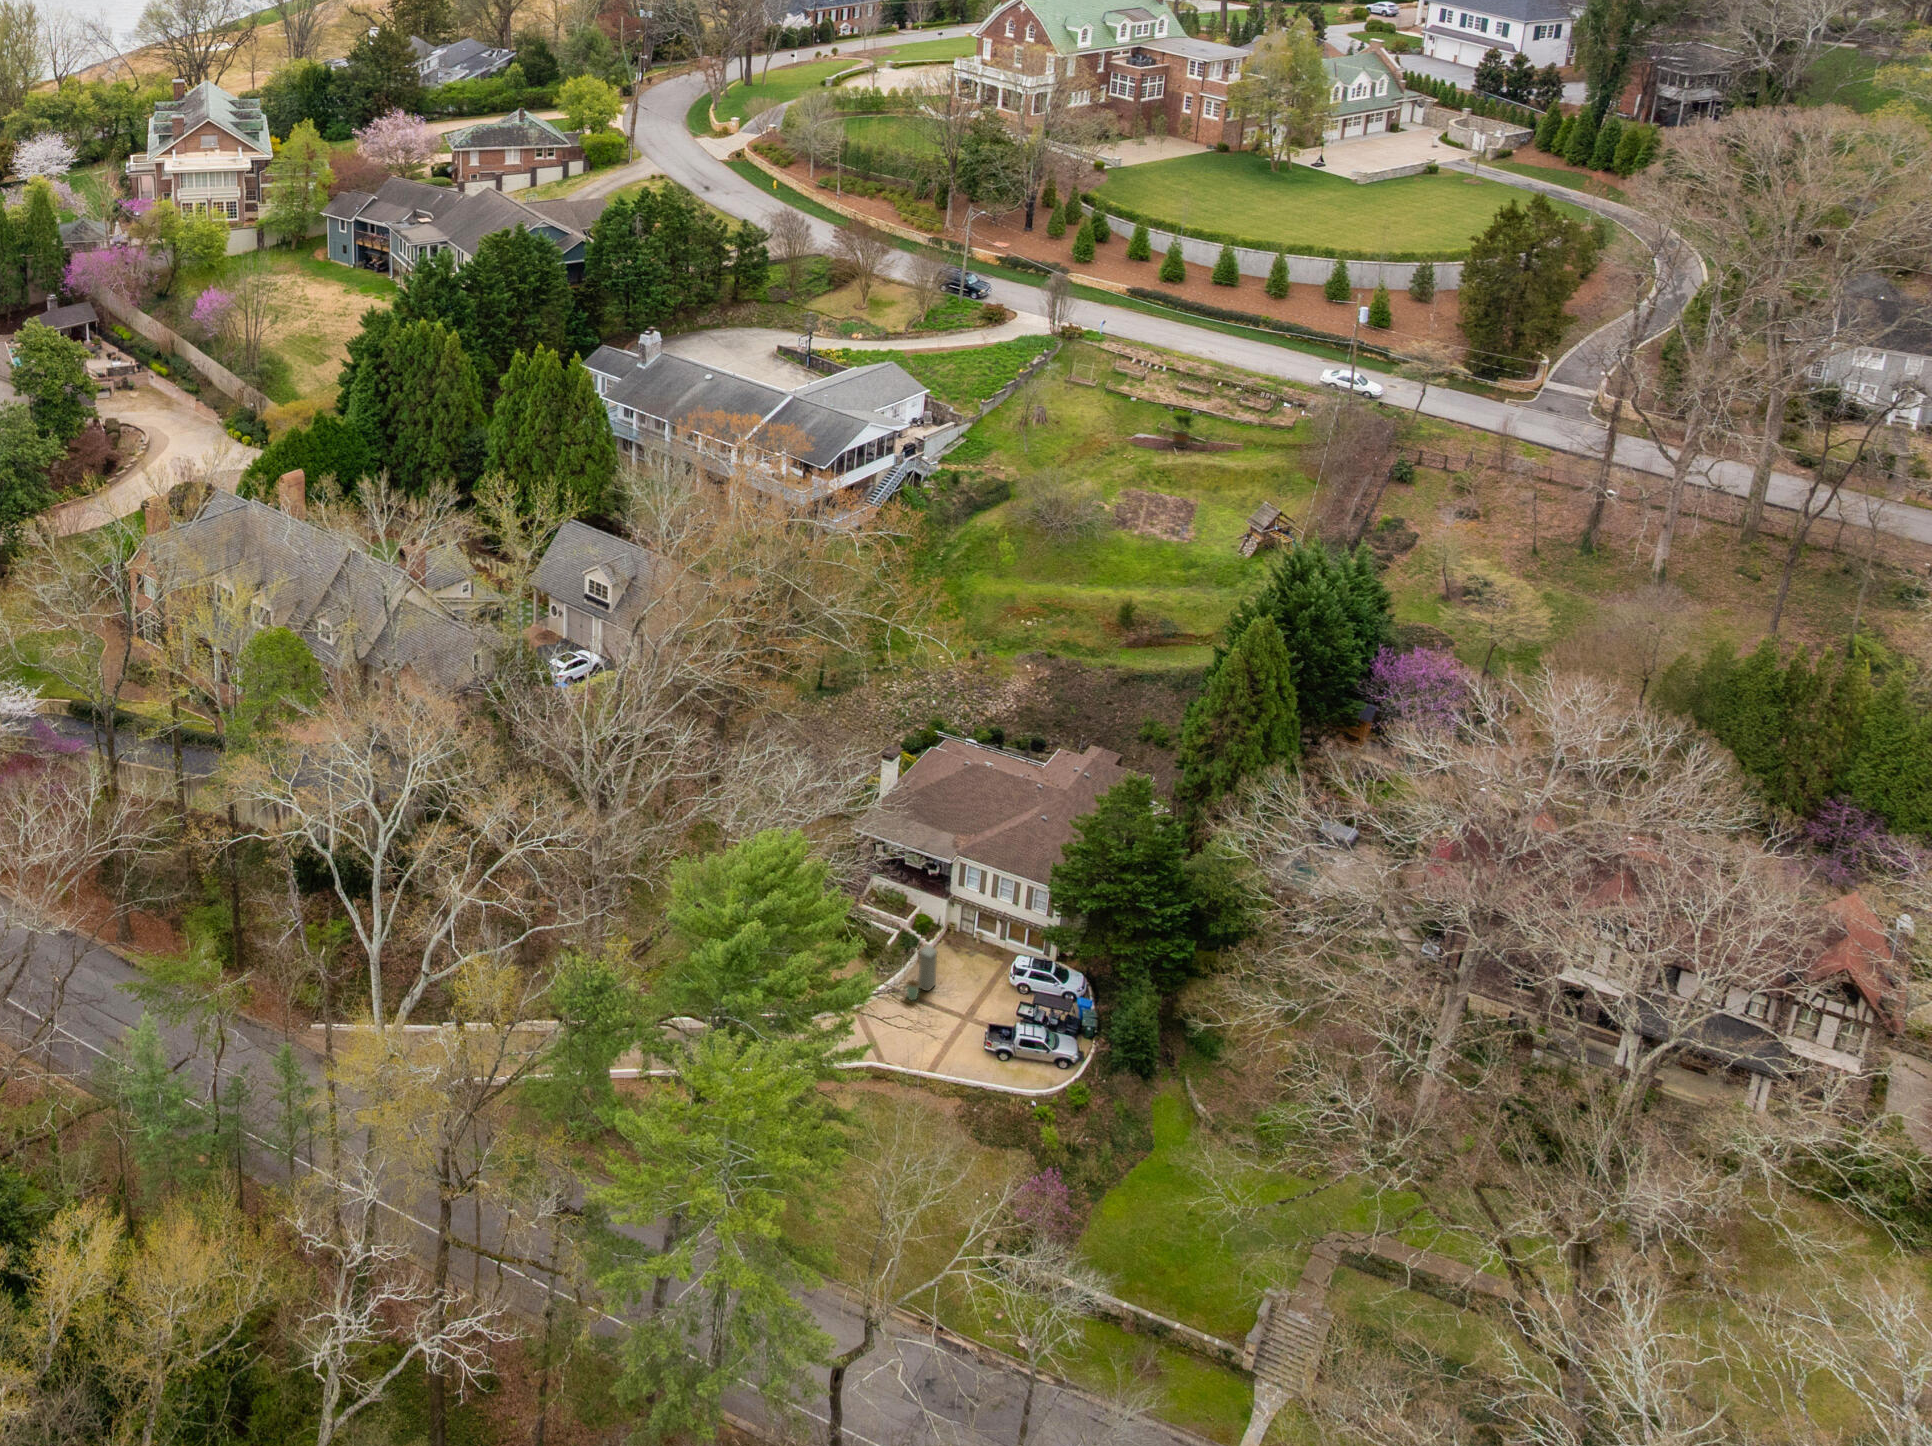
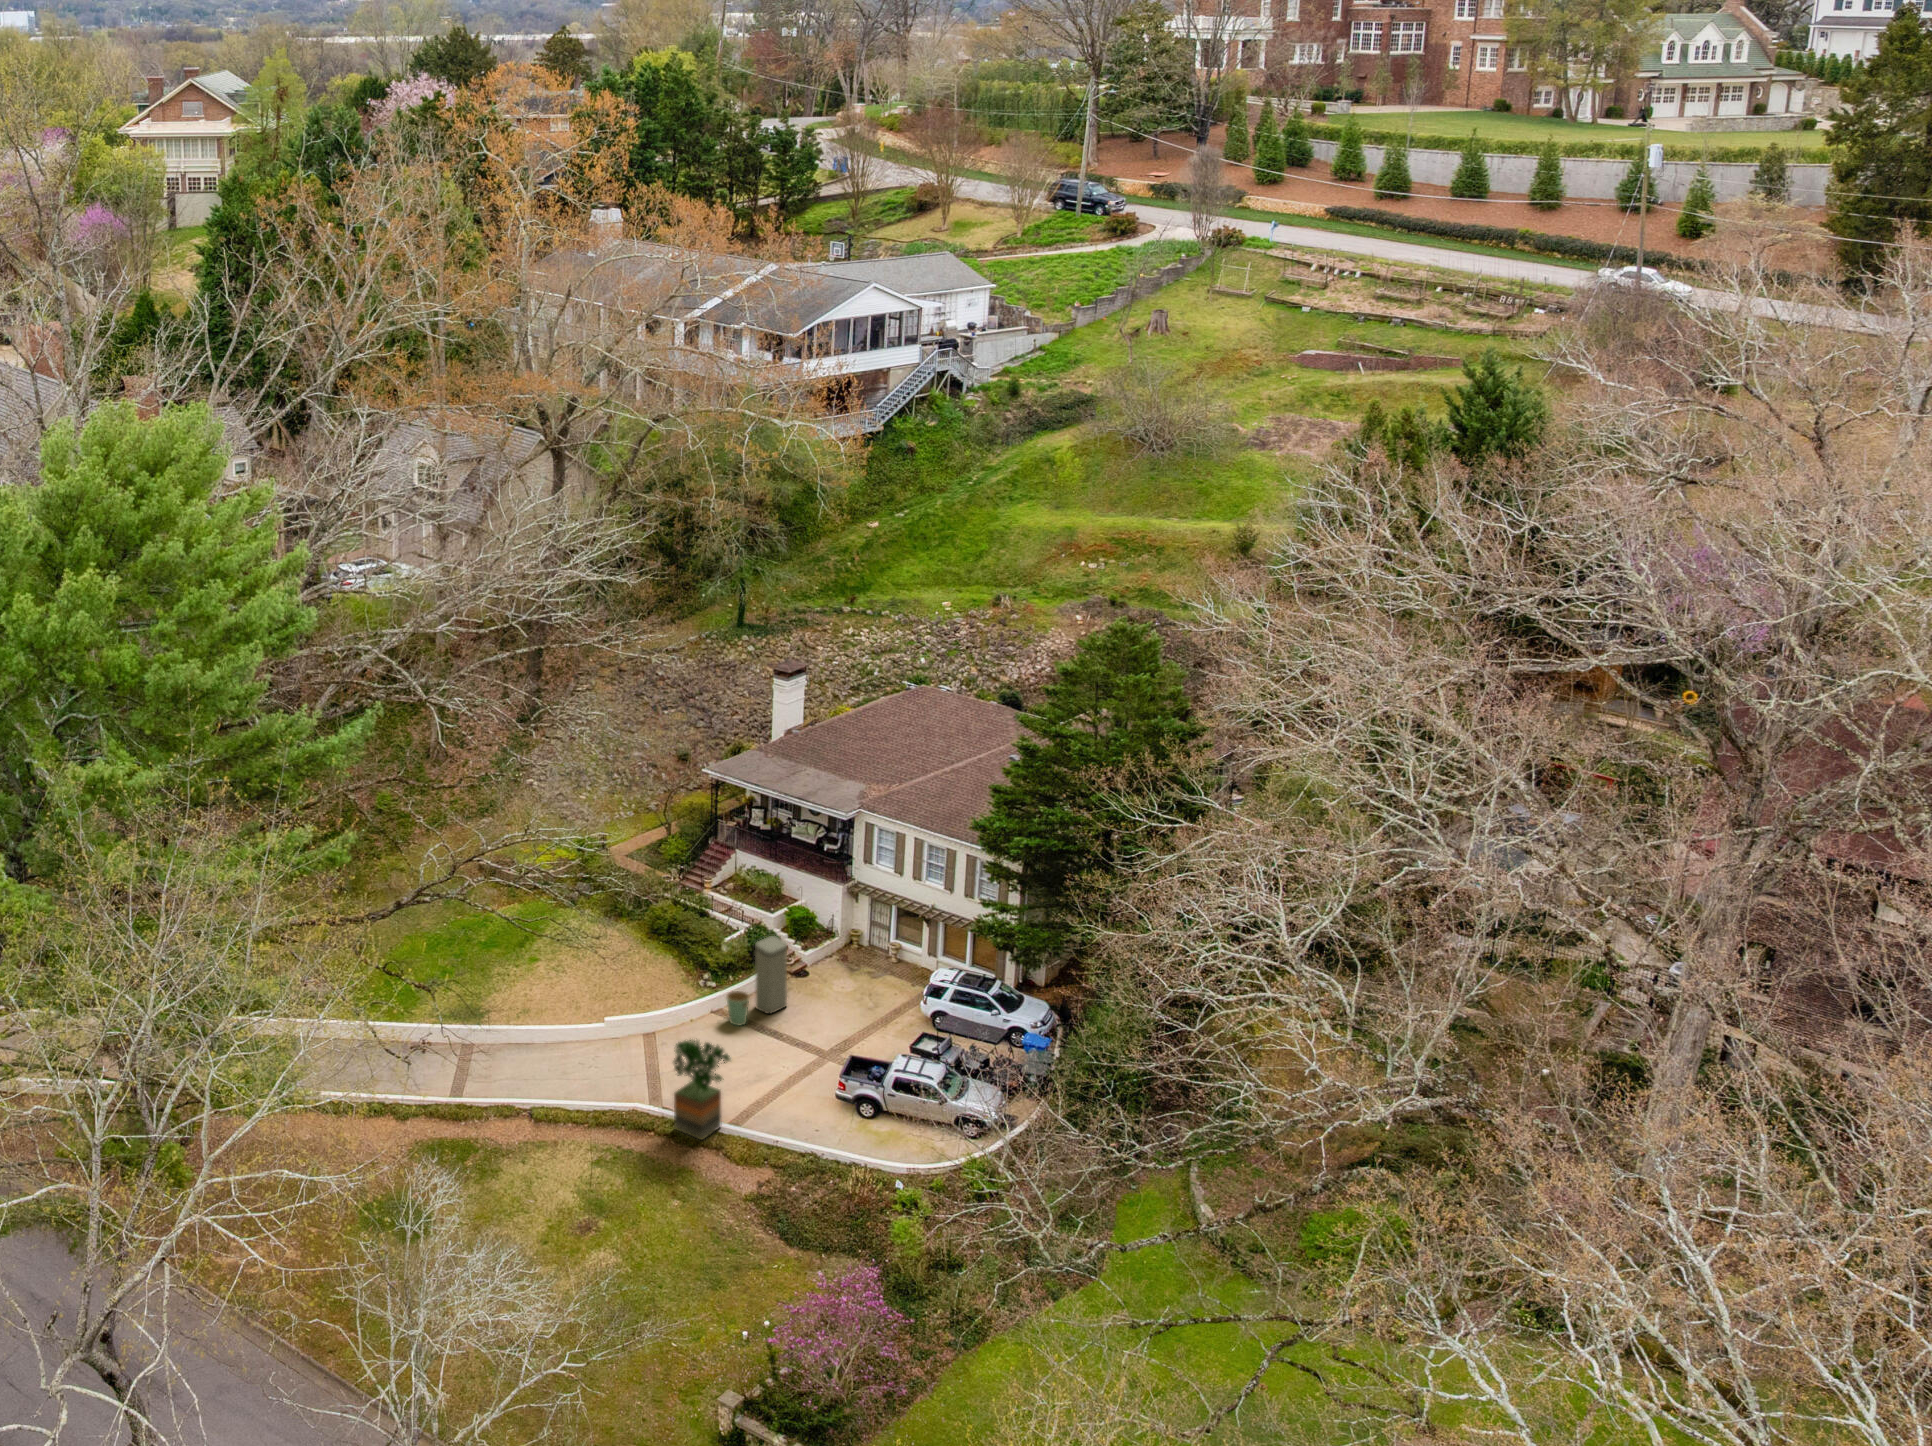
potted tree: present [1173,415,1194,448] -> present [673,1040,730,1140]

